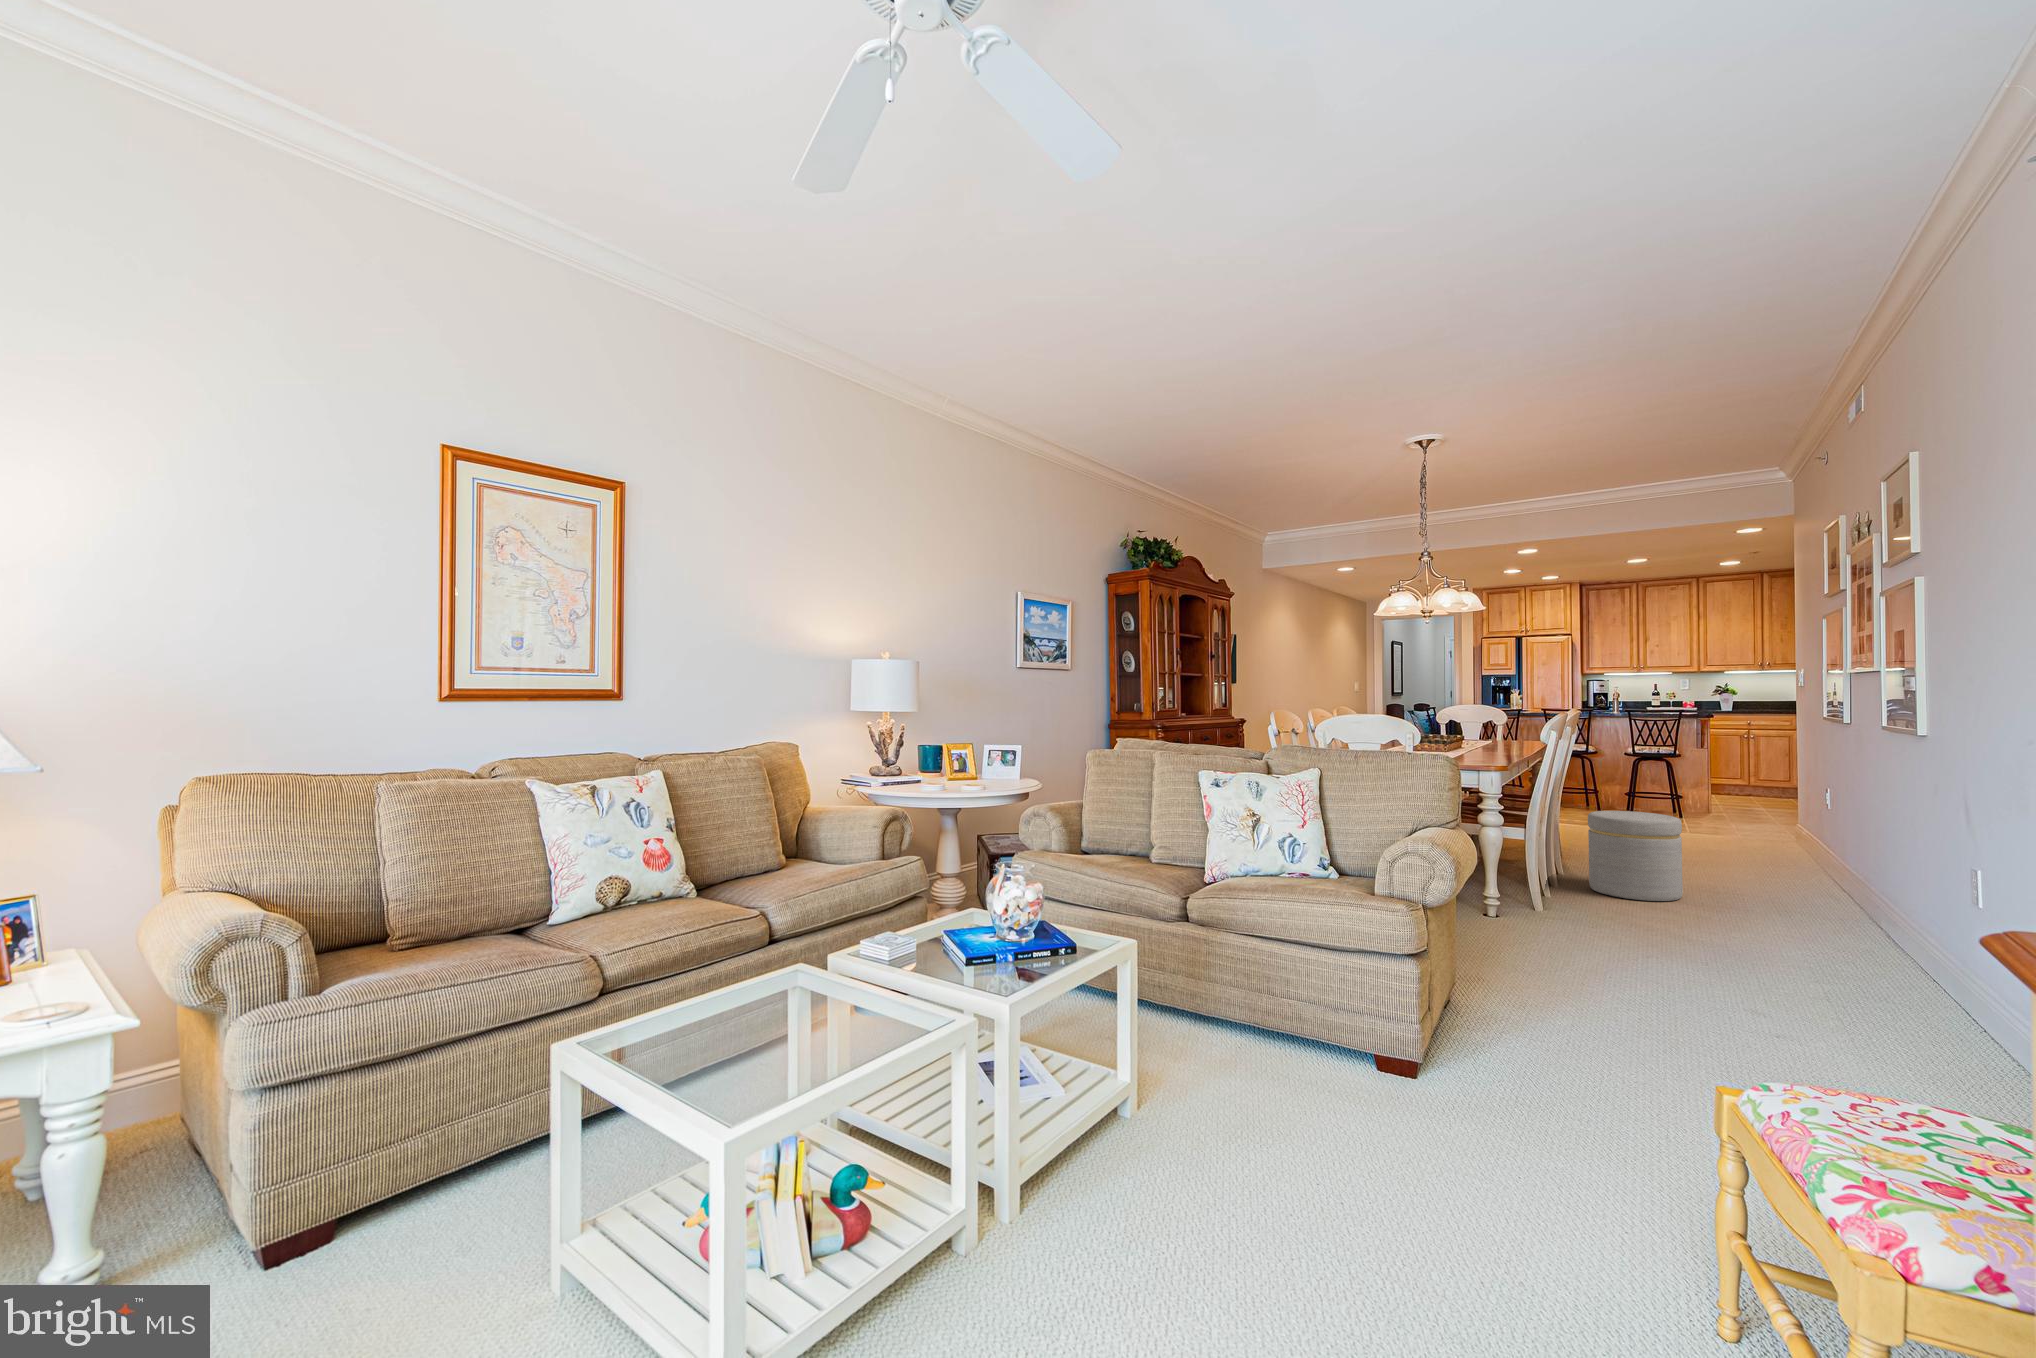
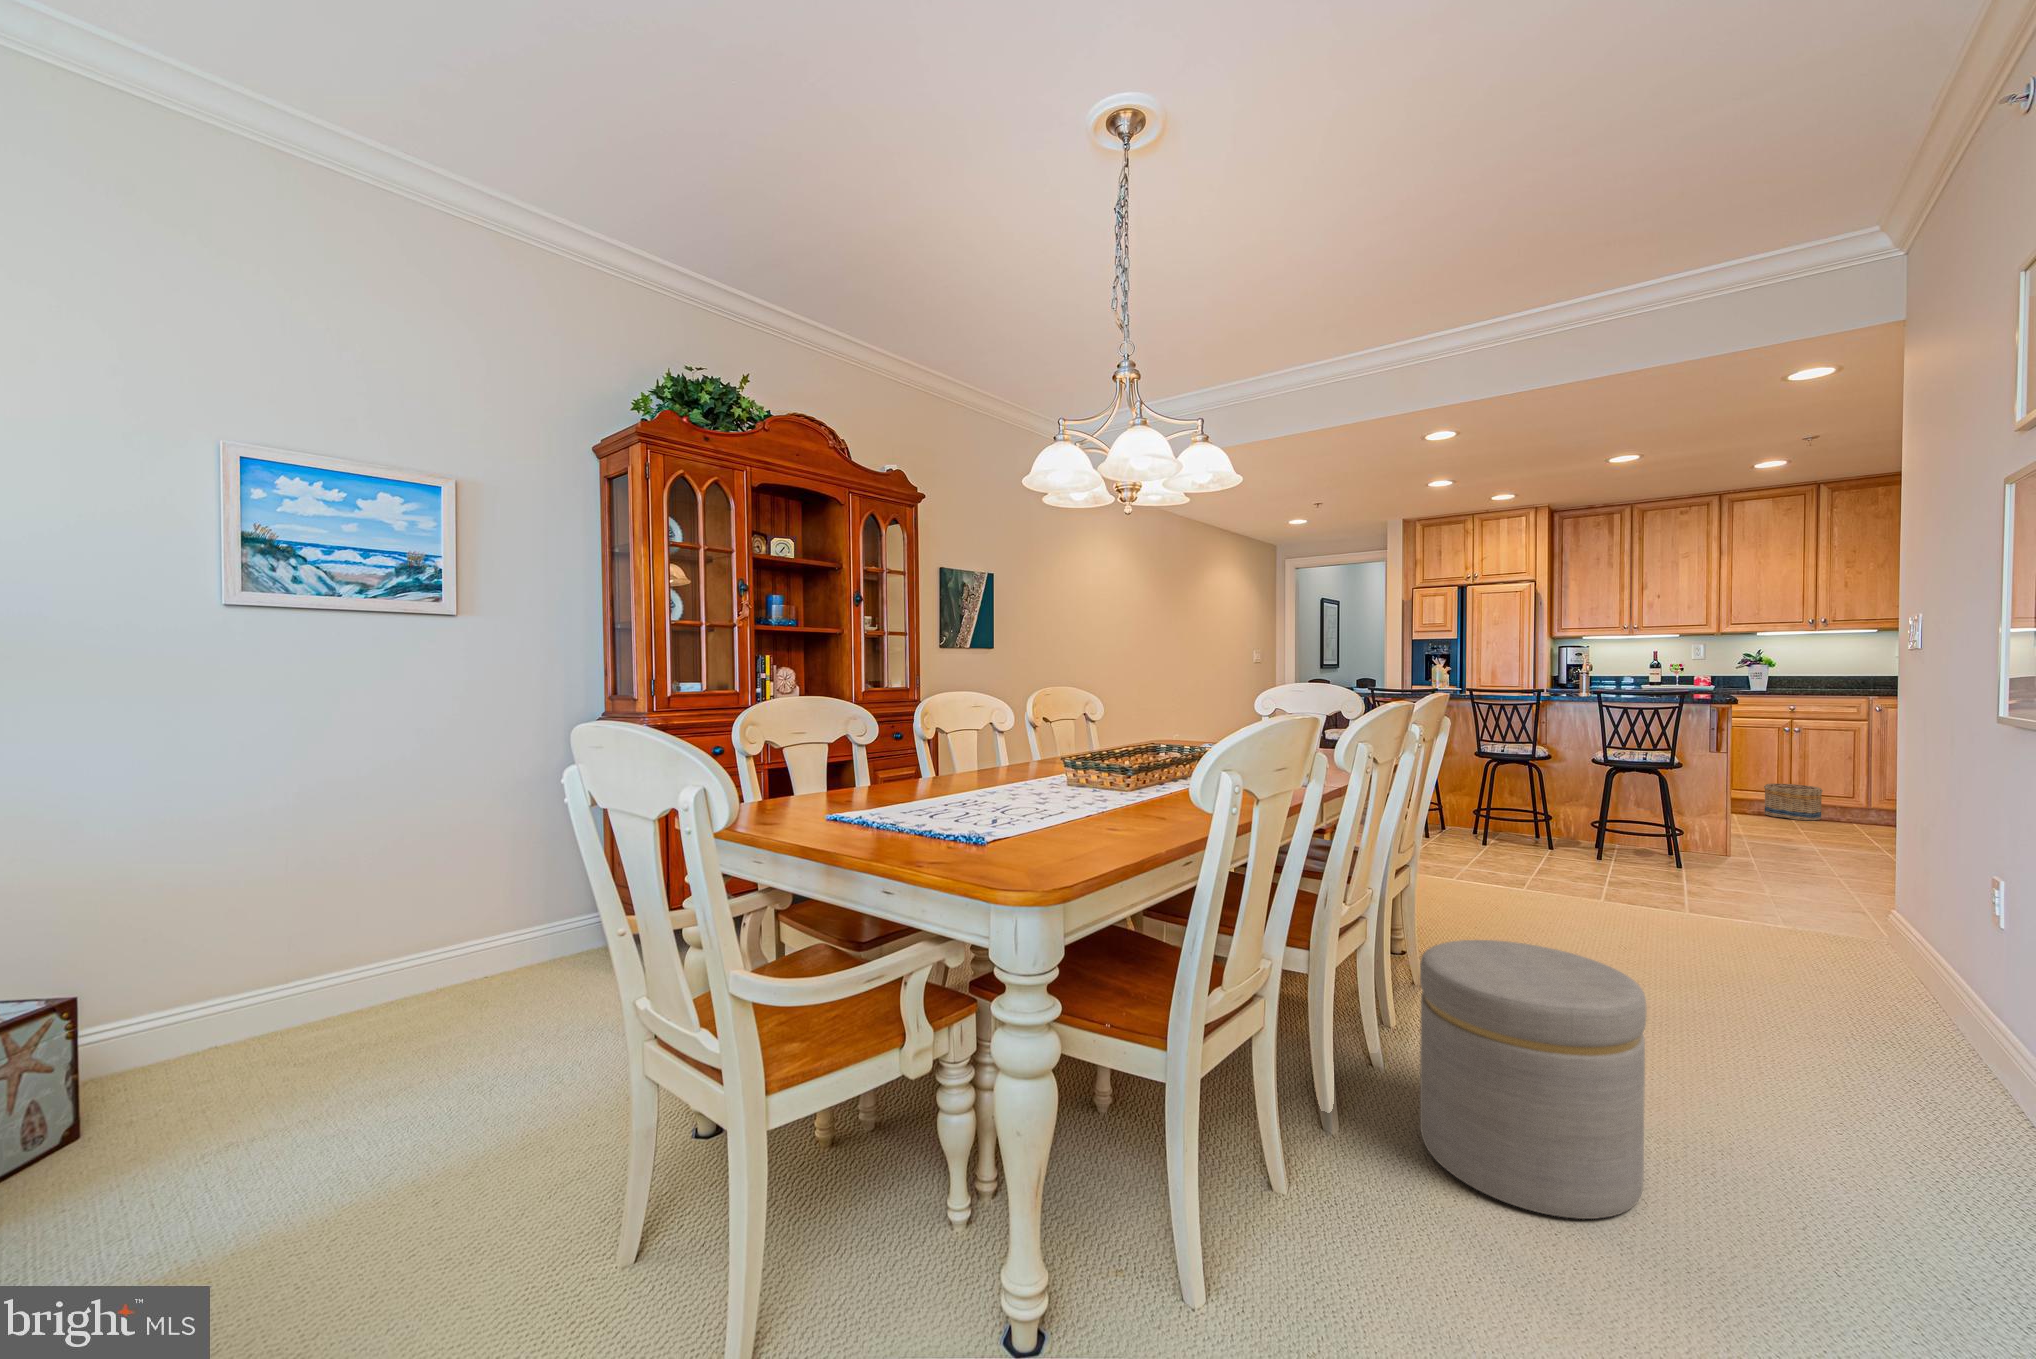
basket: none [1732,774,1770,797] -> present [1764,784,1823,820]

